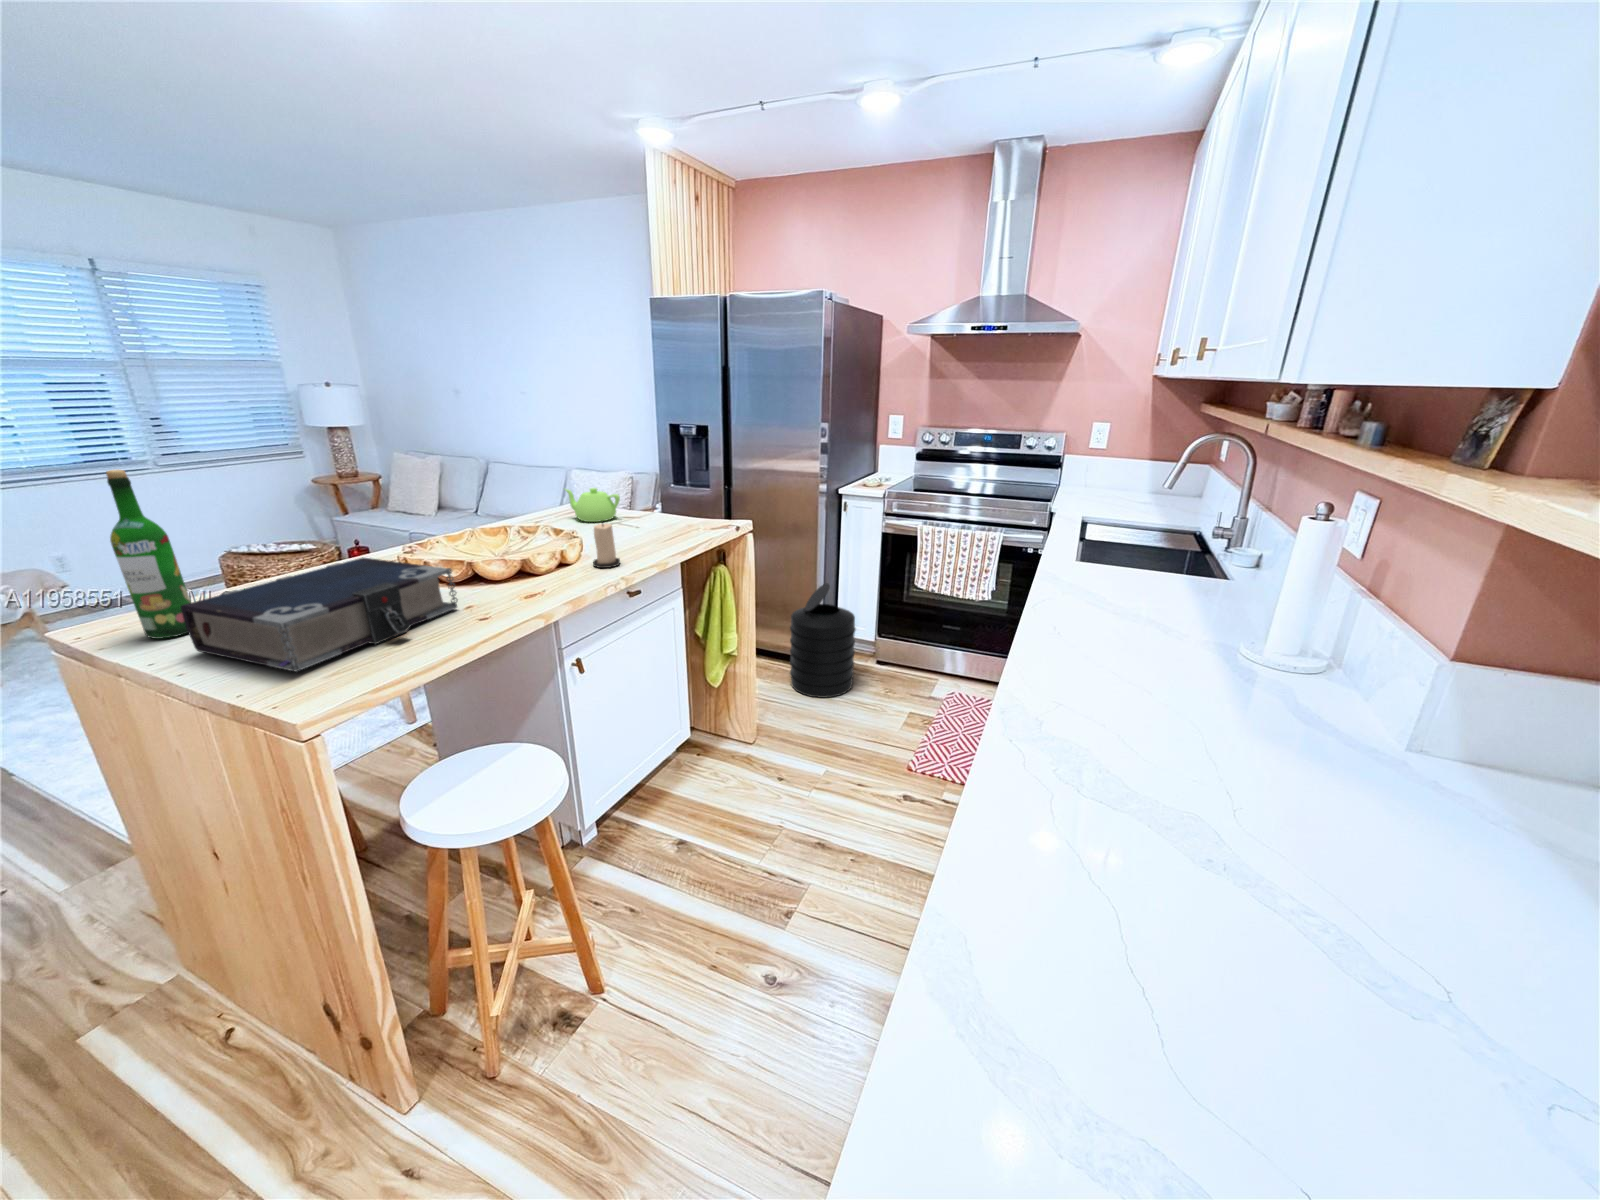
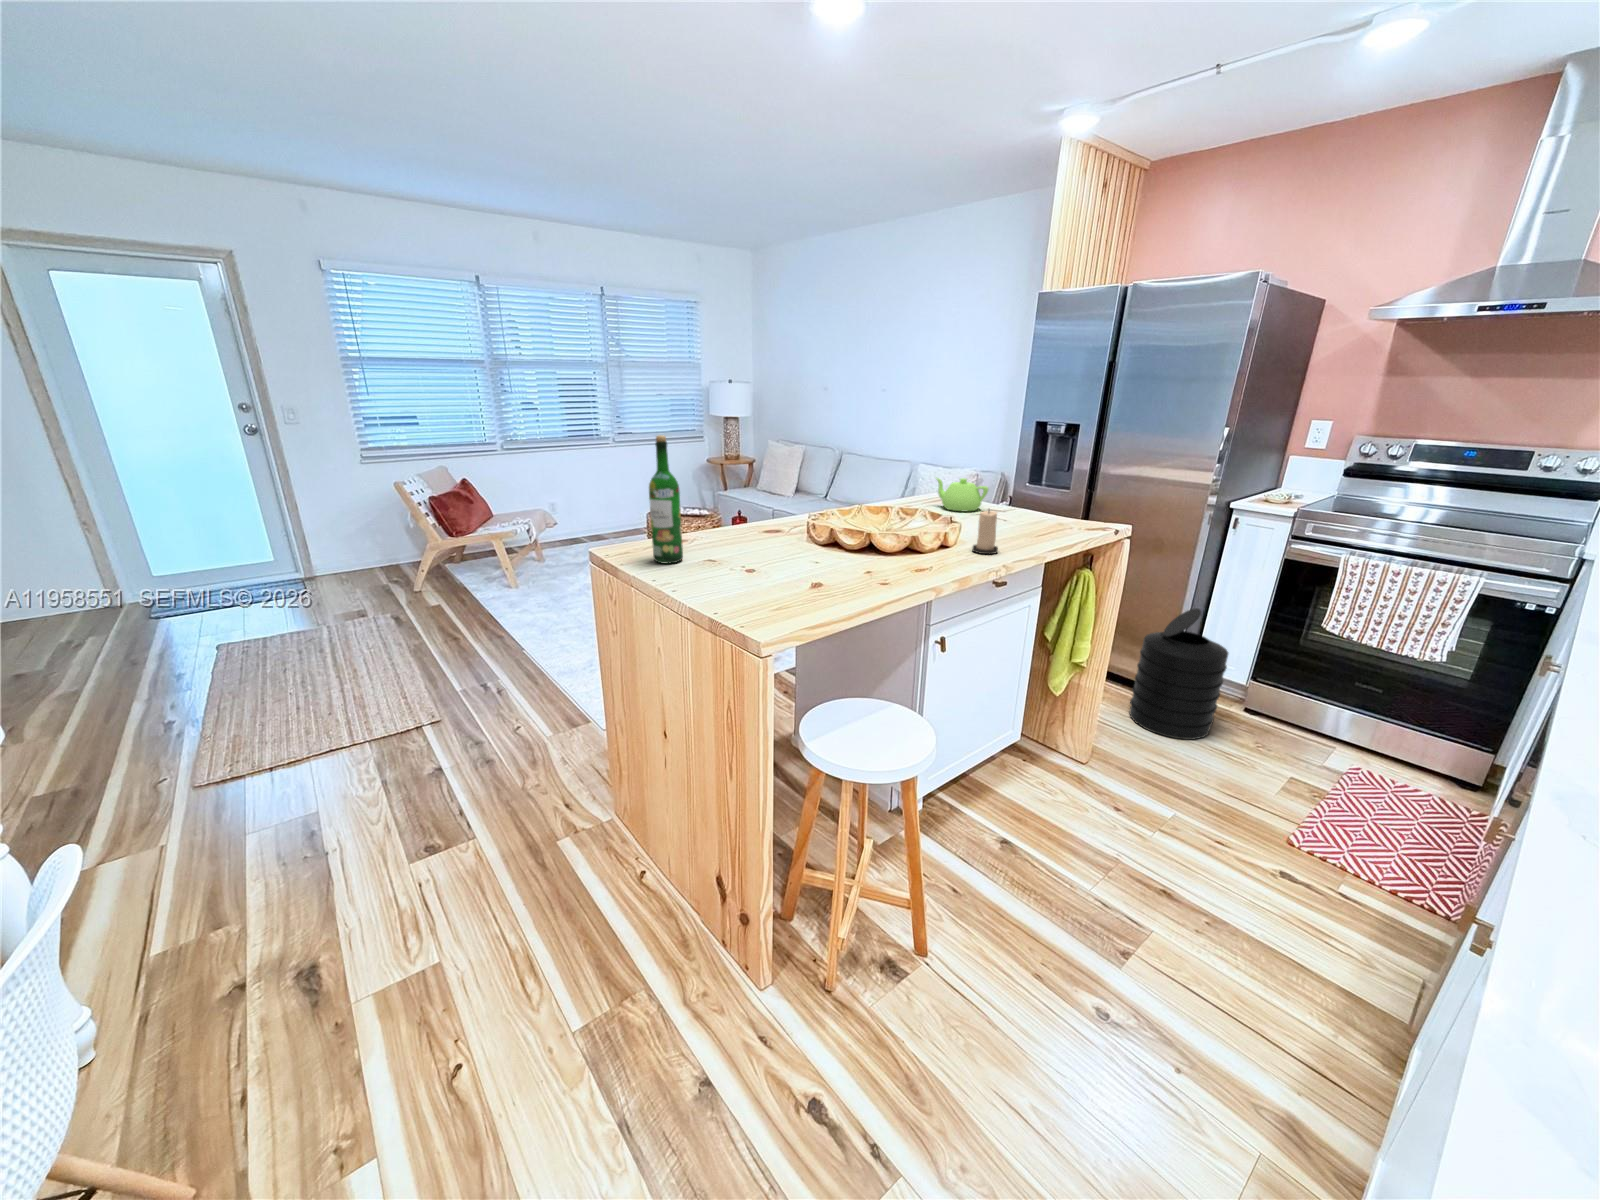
book: present [181,557,458,672] -> none [686,519,866,601]

